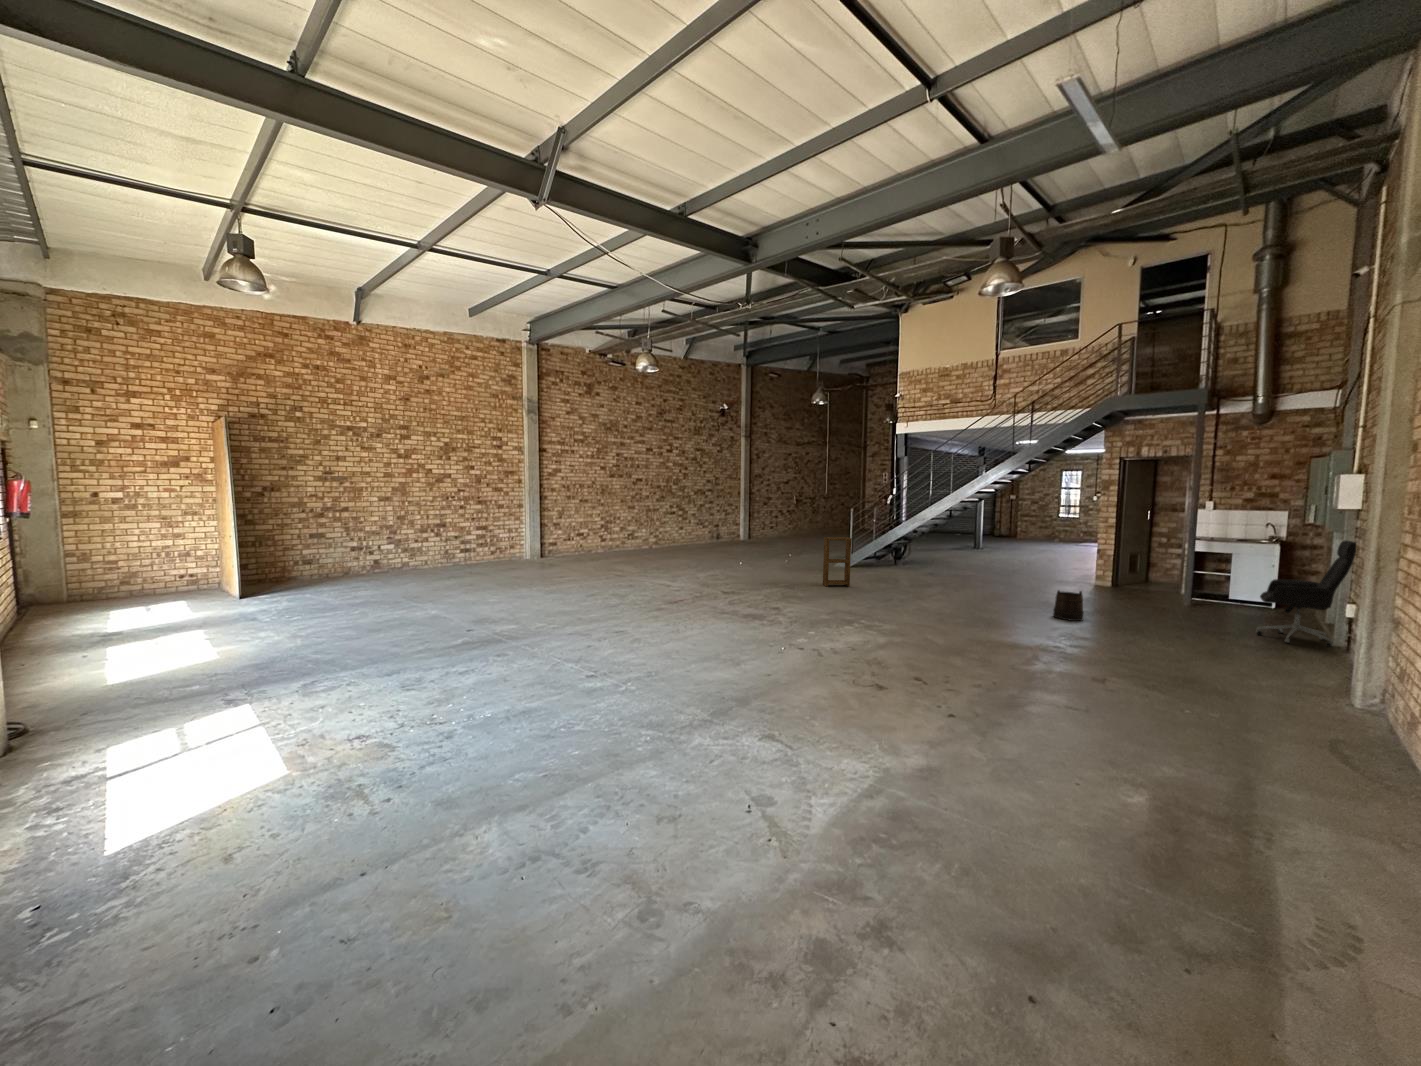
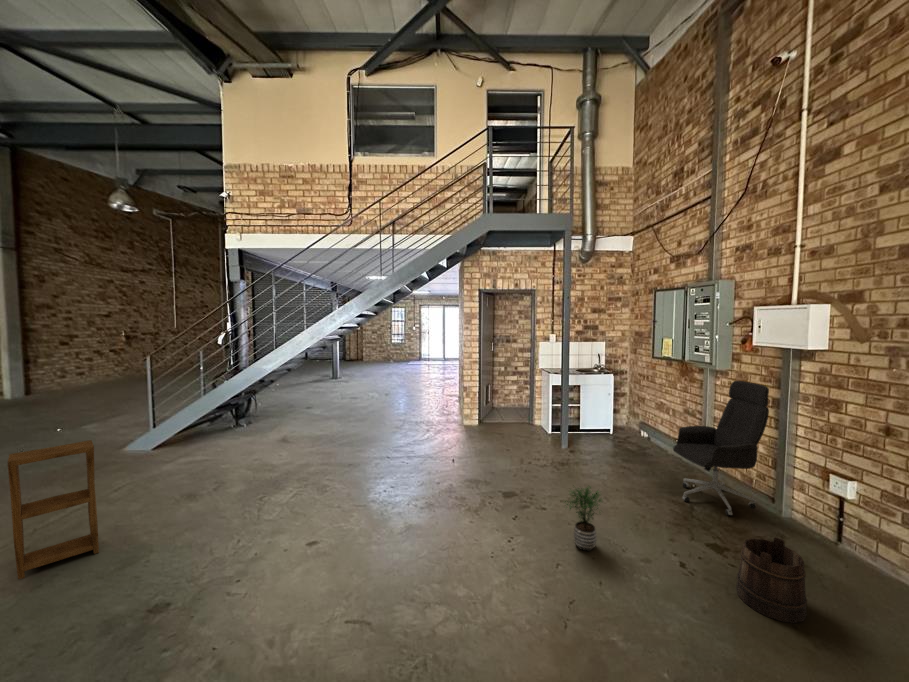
potted plant: none [1103,589,1137,628] -> present [565,487,602,551]
bucket: present [1053,590,1084,621] -> present [736,537,807,623]

